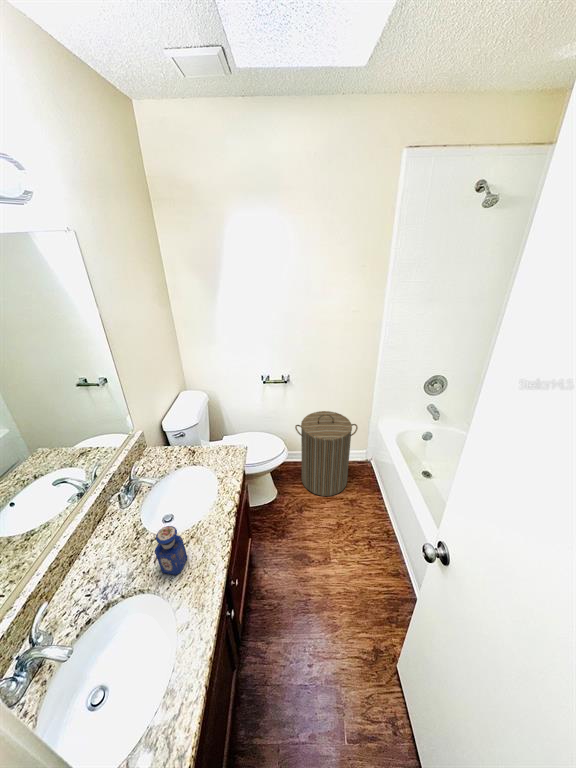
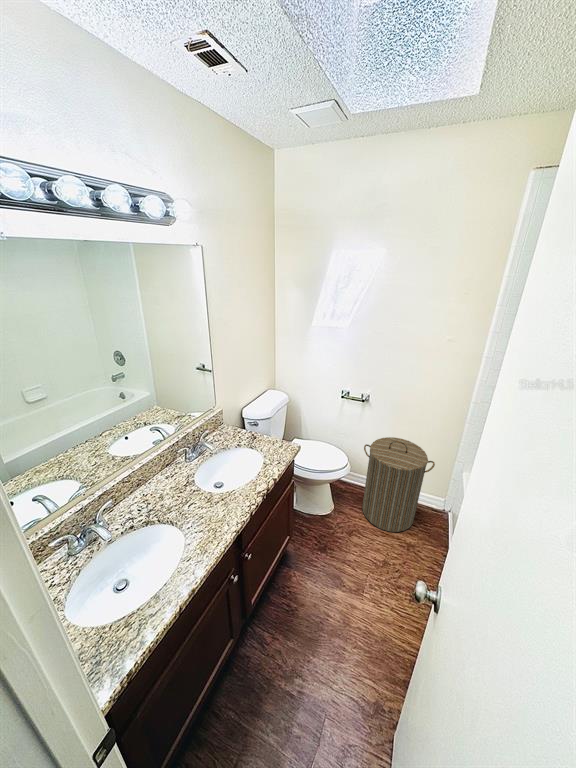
perfume bottle: present [154,526,187,575] -> none [187,479,212,522]

